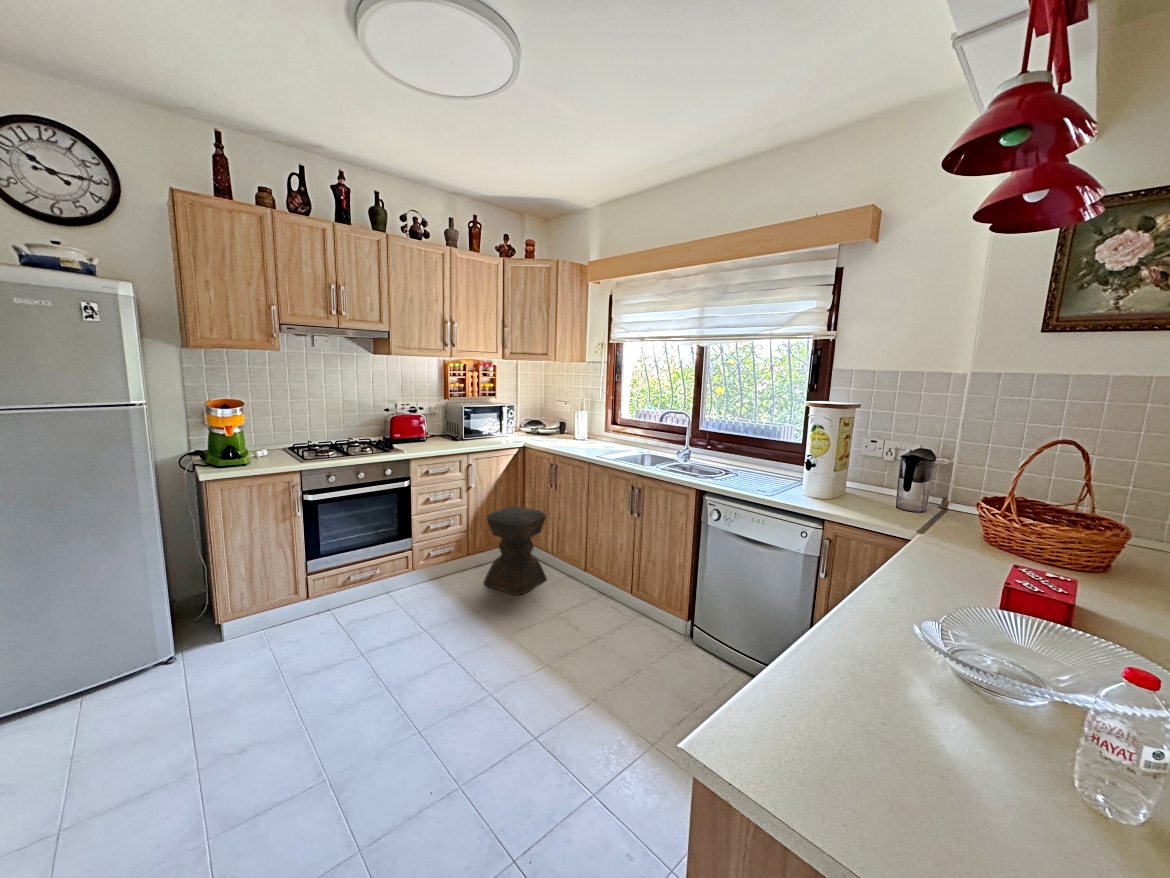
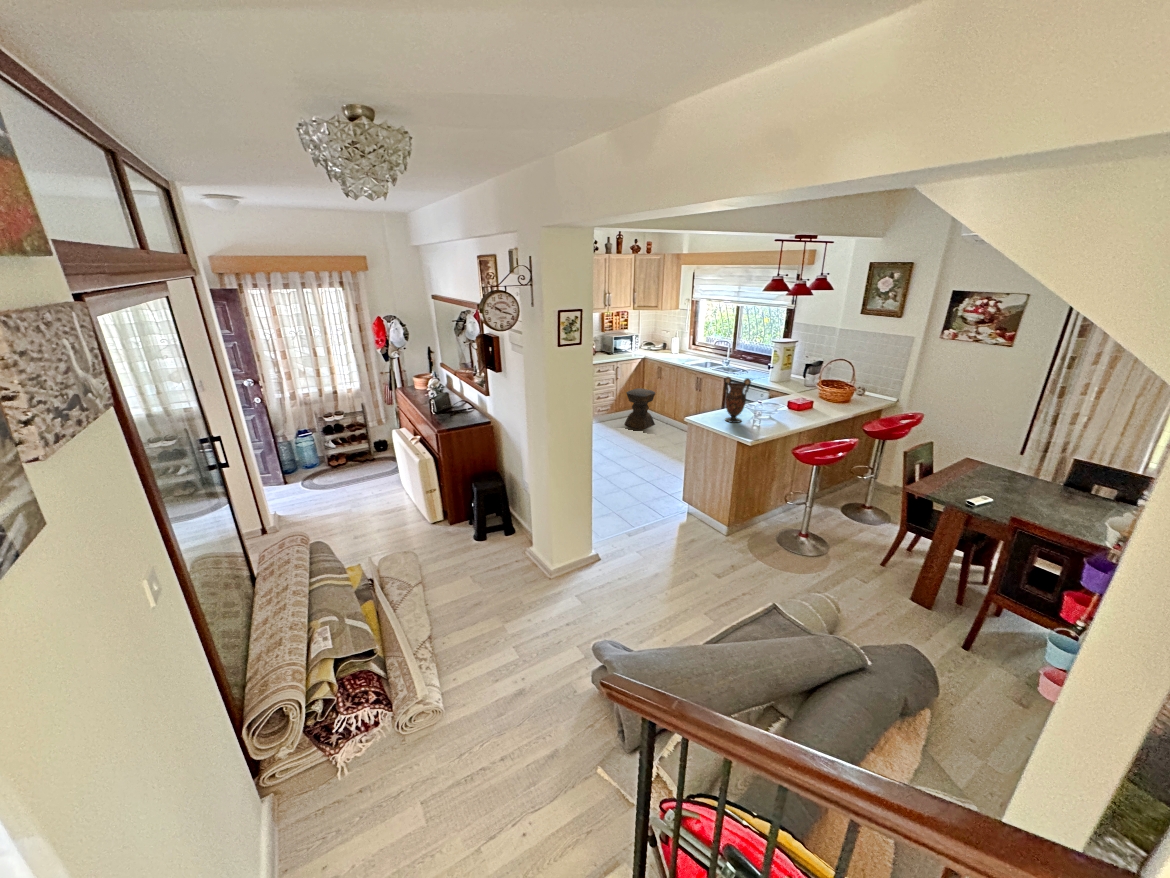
vase: none [886,519,1062,790] -> present [724,377,751,423]

